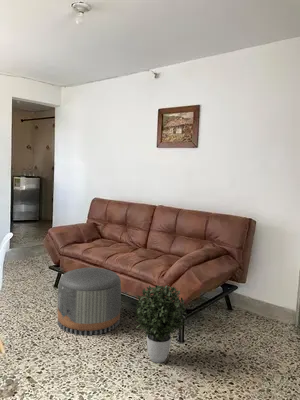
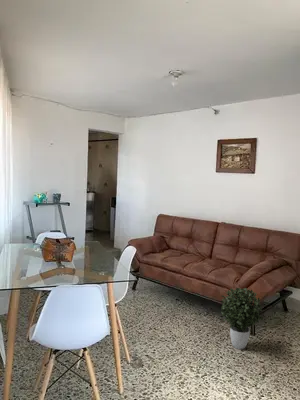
pouf: present [58,268,121,335] -> none [149,273,200,327]

